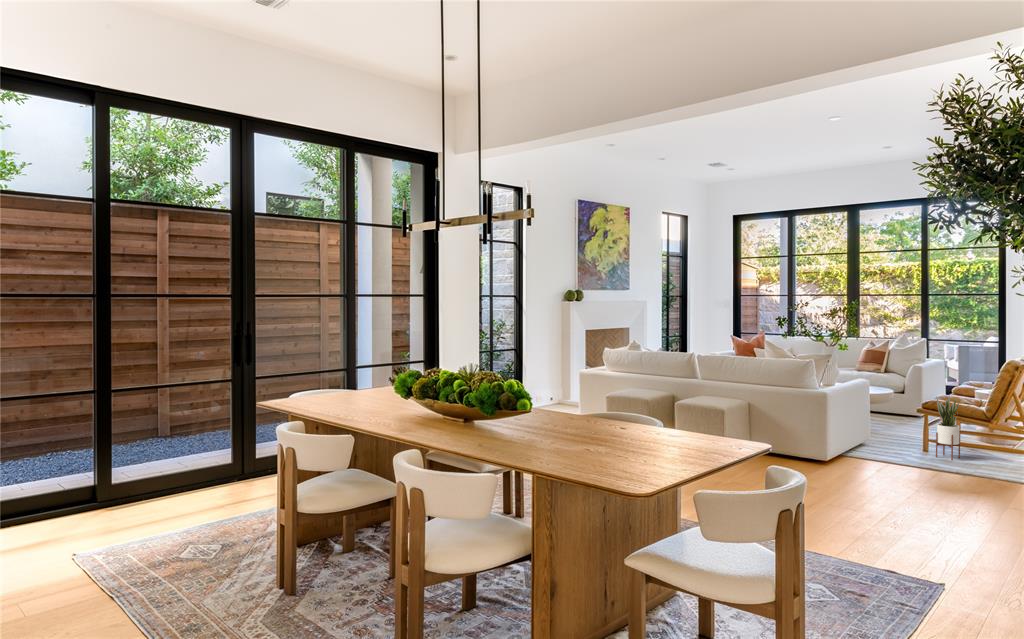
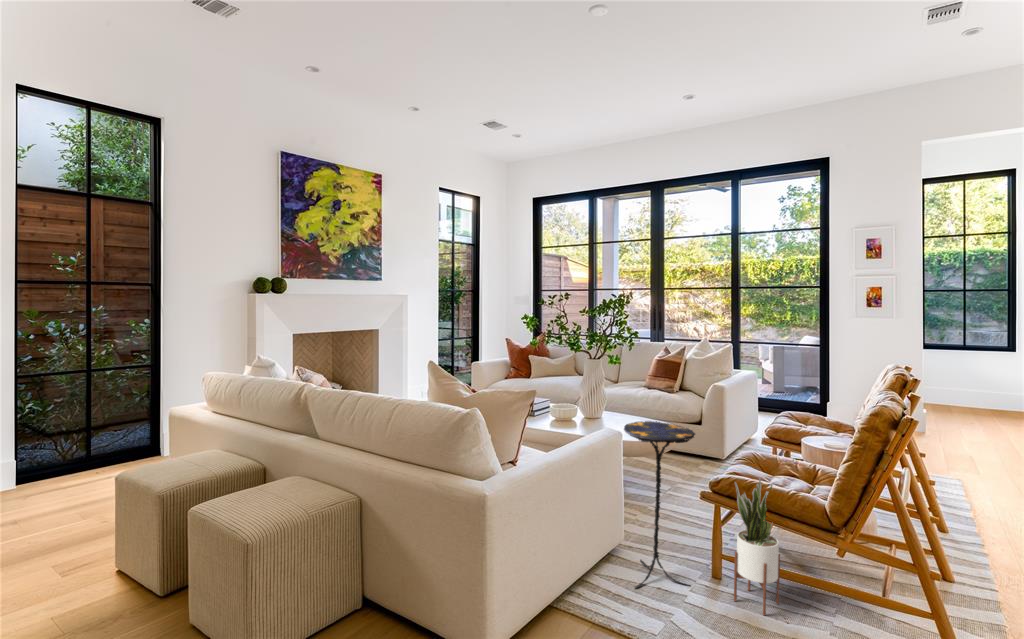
side table: none [873,372,914,453] -> present [624,421,695,587]

